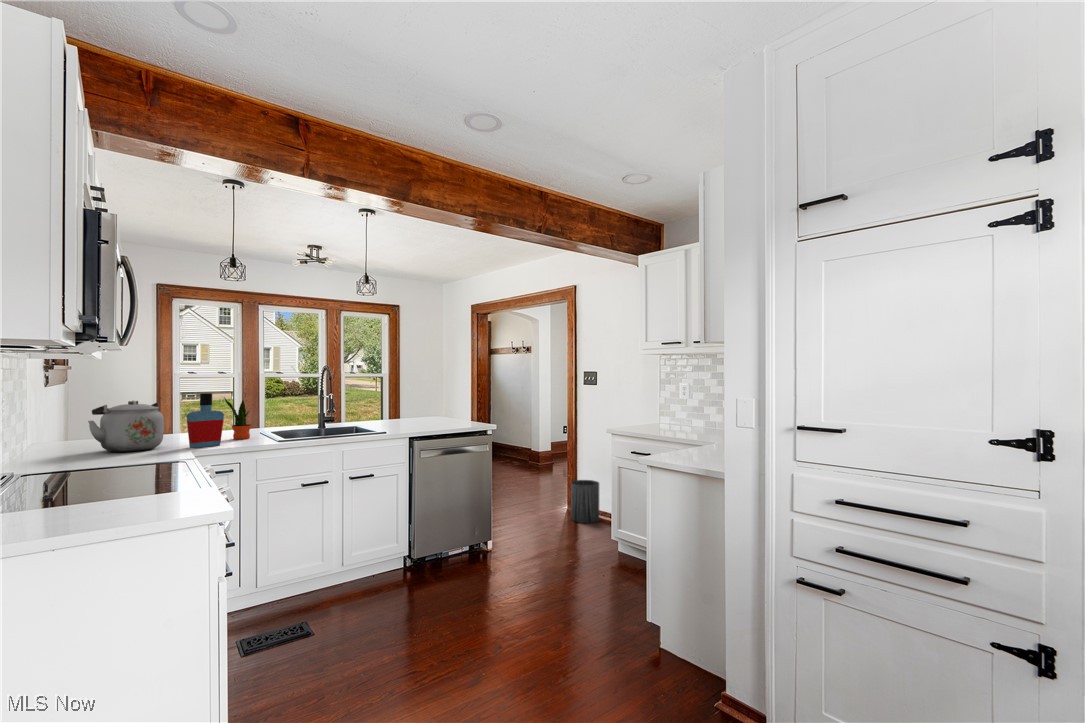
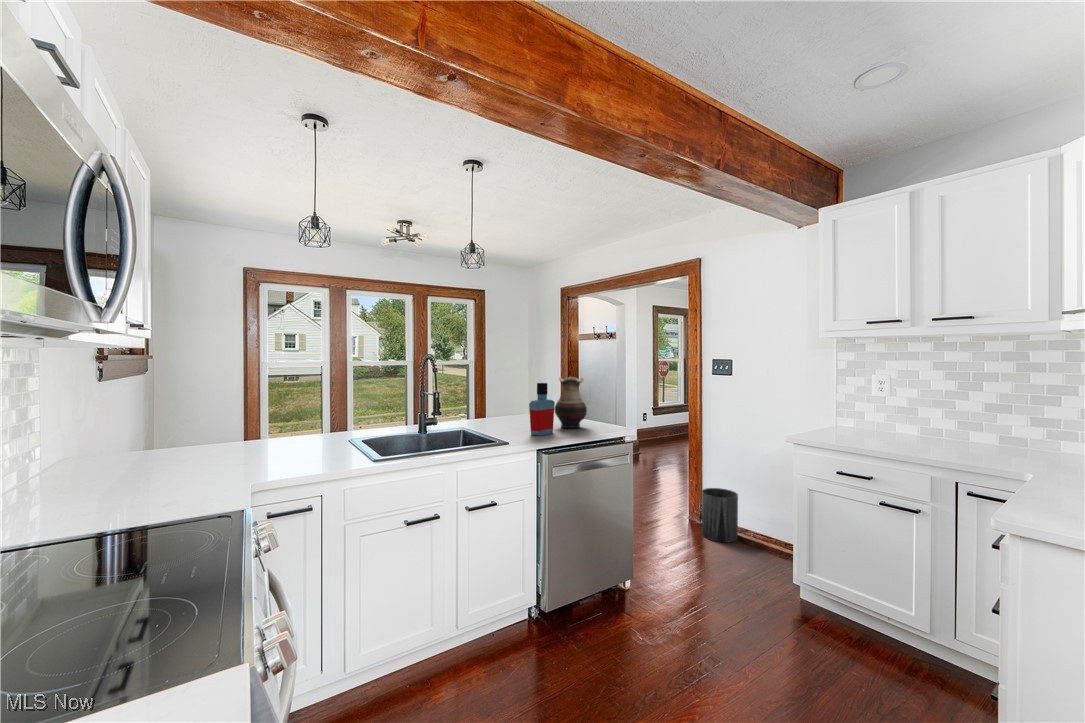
vase: none [433,384,459,425] -> present [555,377,587,428]
bottle: present [187,393,224,448] -> present [529,383,555,436]
potted plant: present [225,398,252,439] -> none [304,395,340,453]
kettle: present [88,401,164,452] -> none [107,404,221,480]

